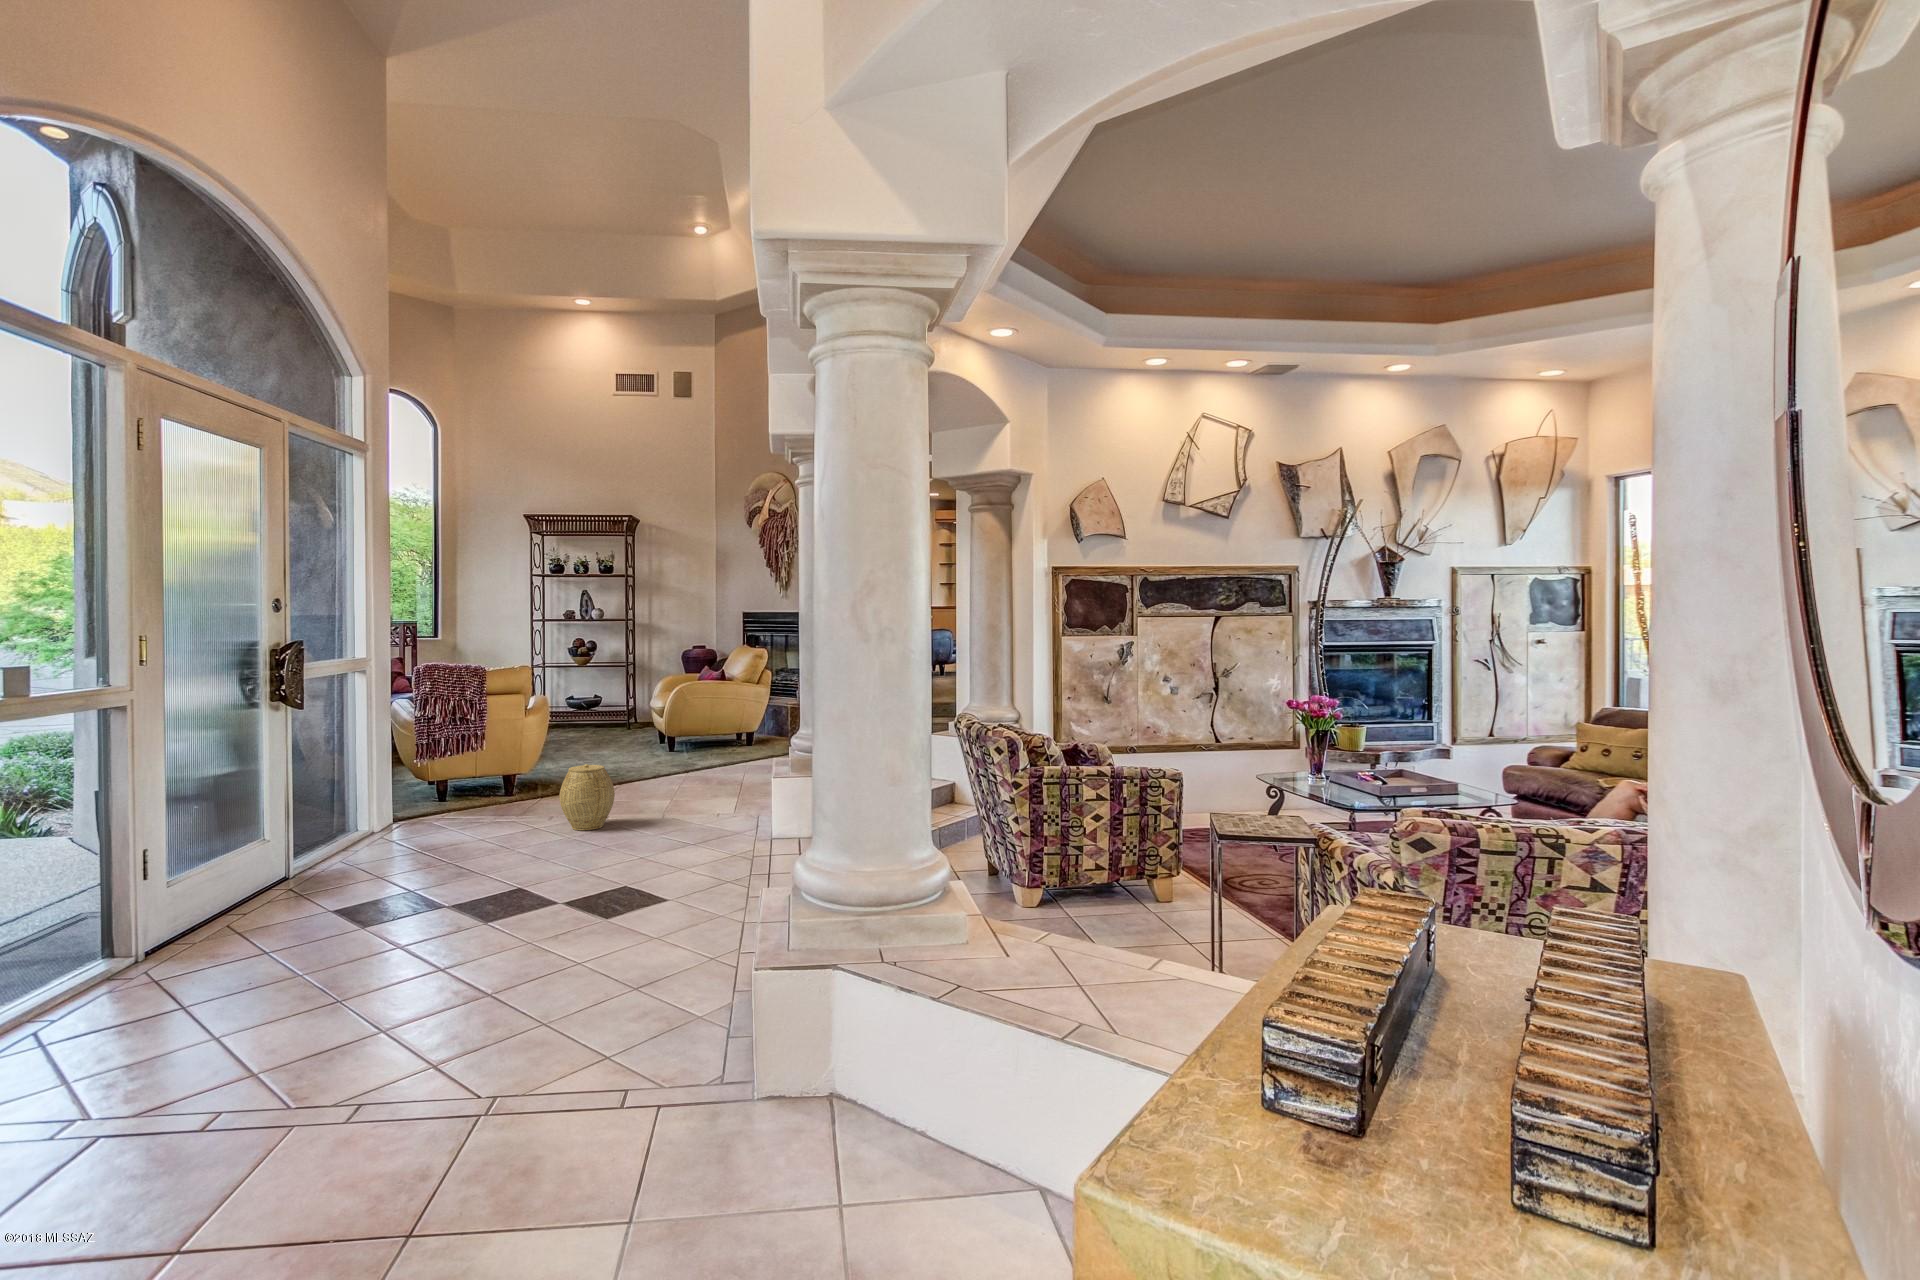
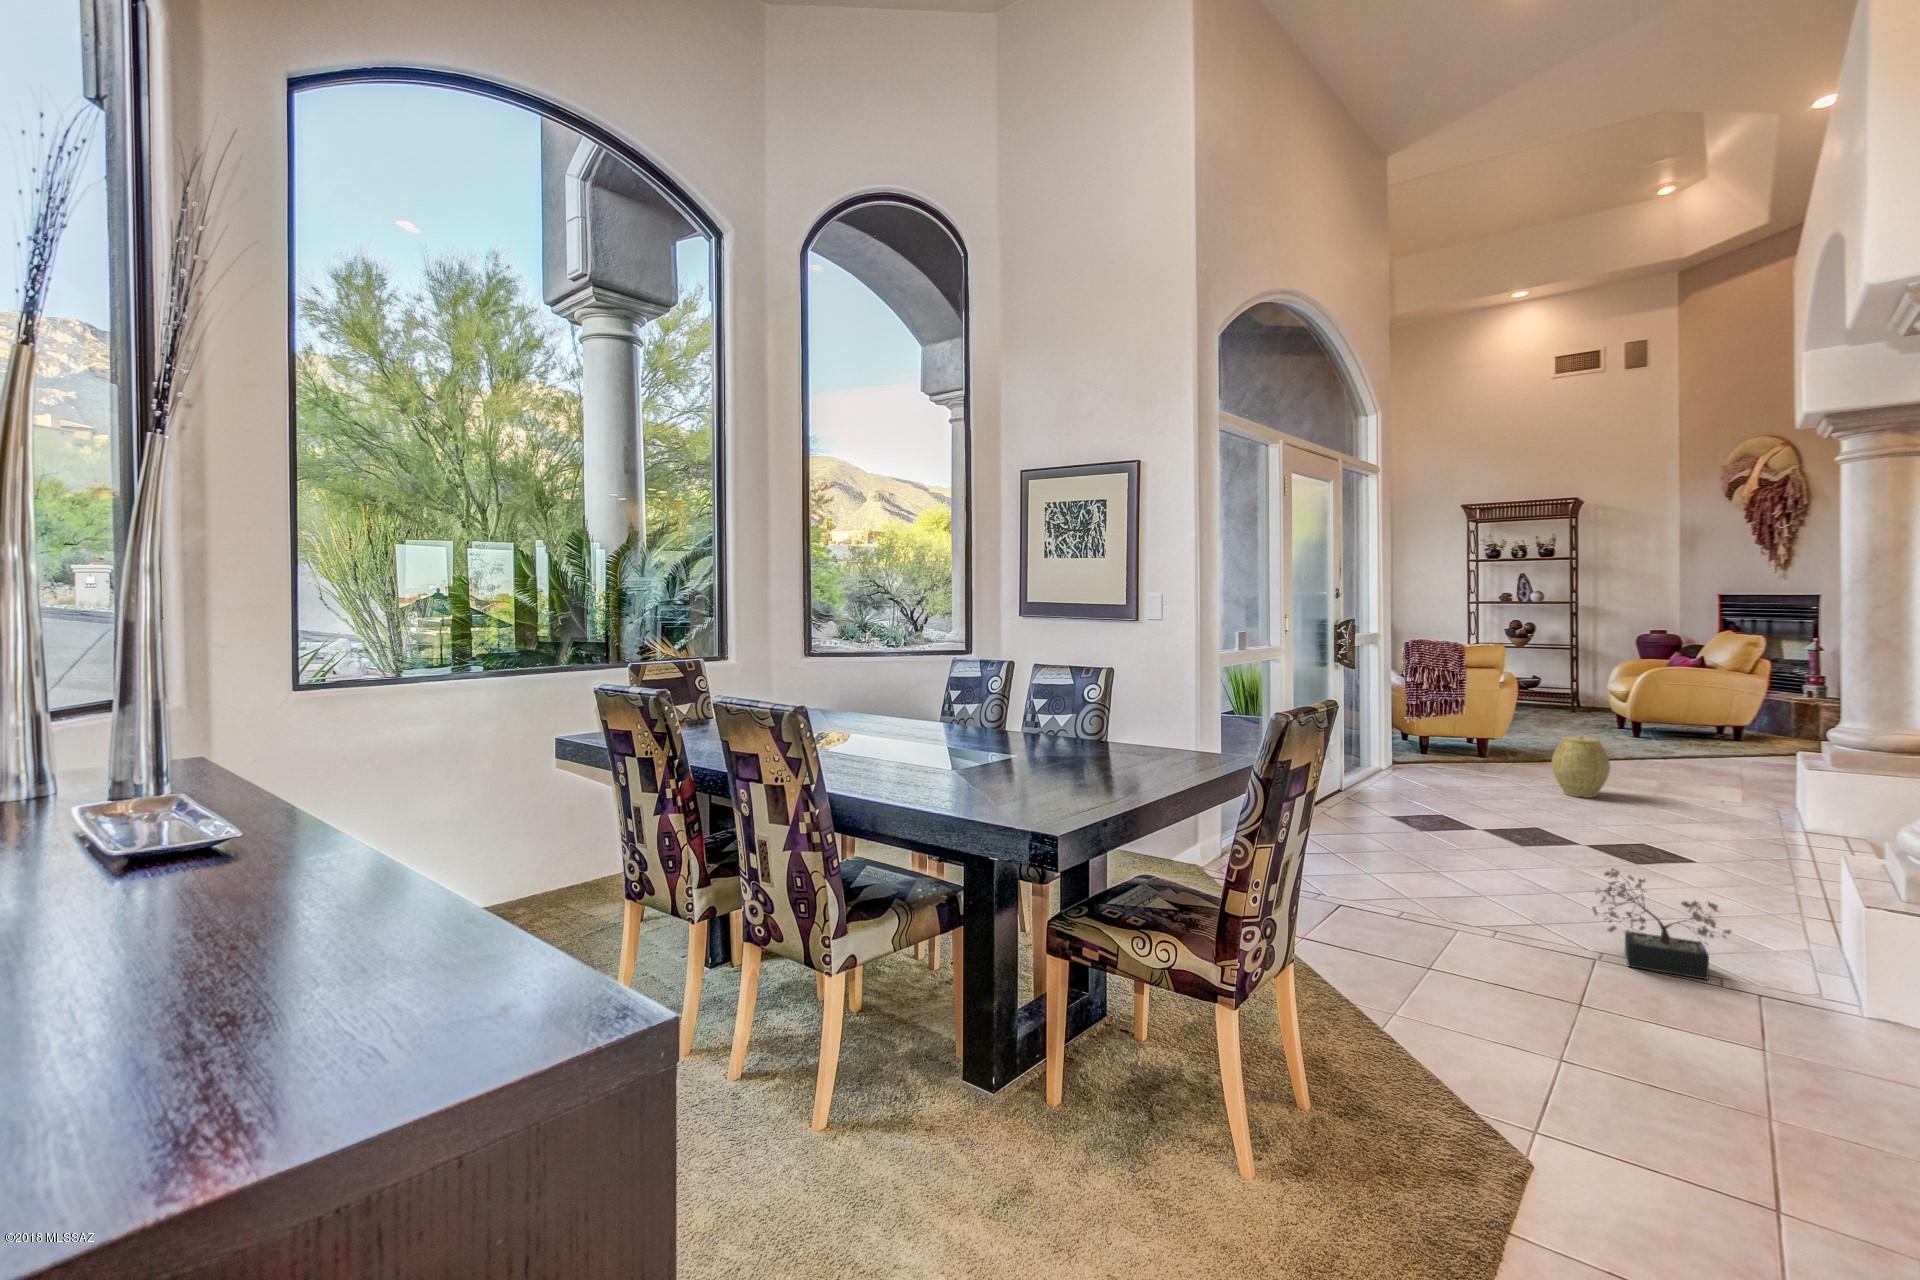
decorative plant: none [493,939,627,1056] -> present [1592,869,1732,979]

